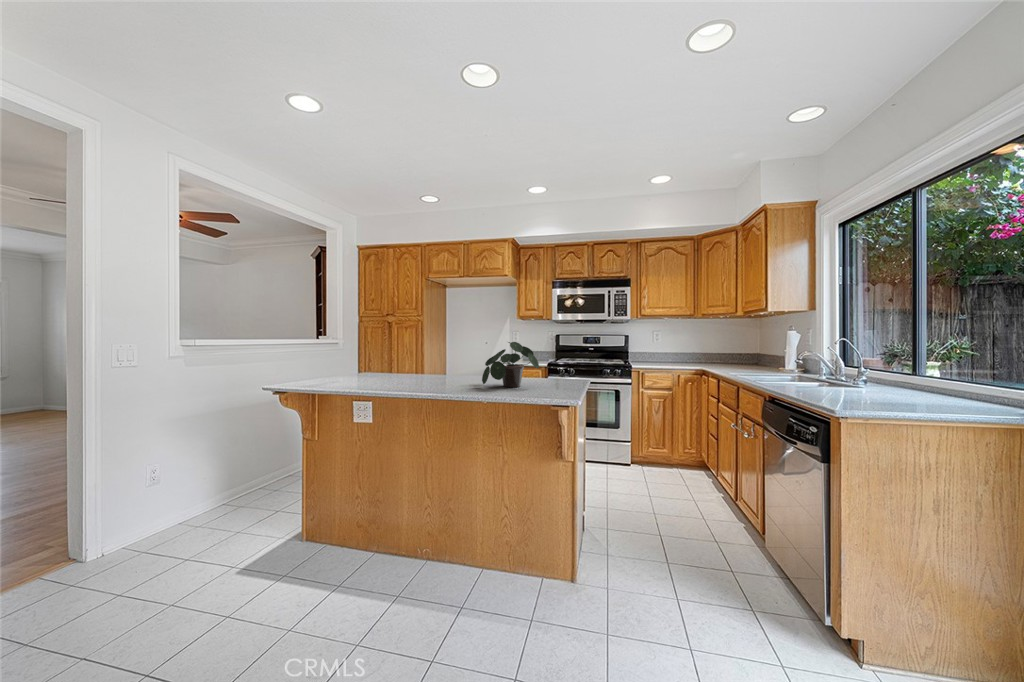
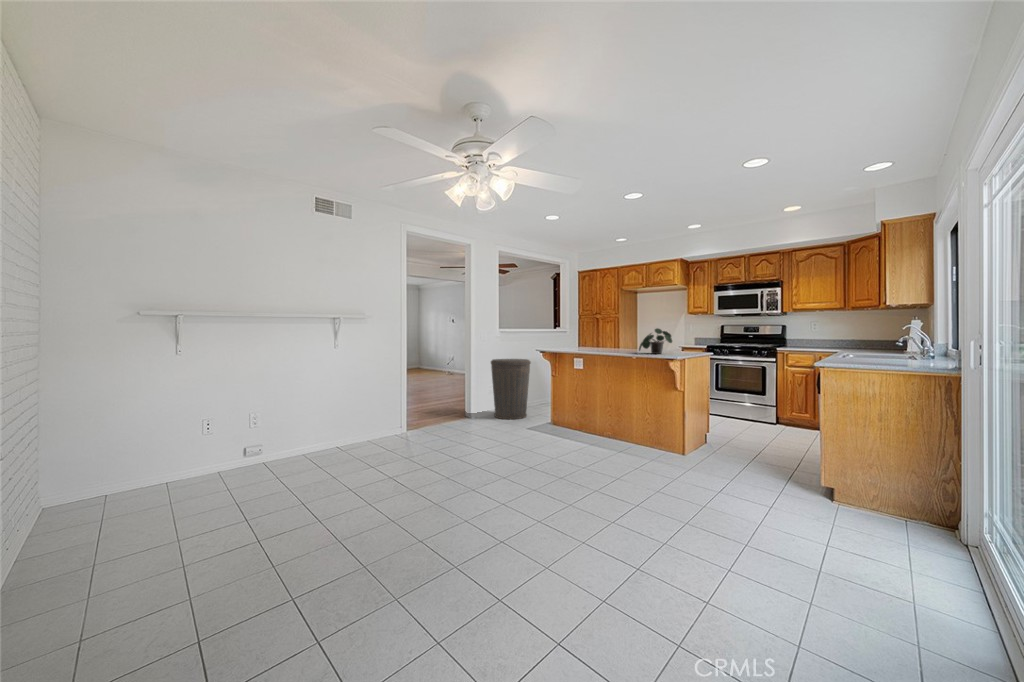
trash can: none [154,400,261,542] -> present [491,359,531,419]

